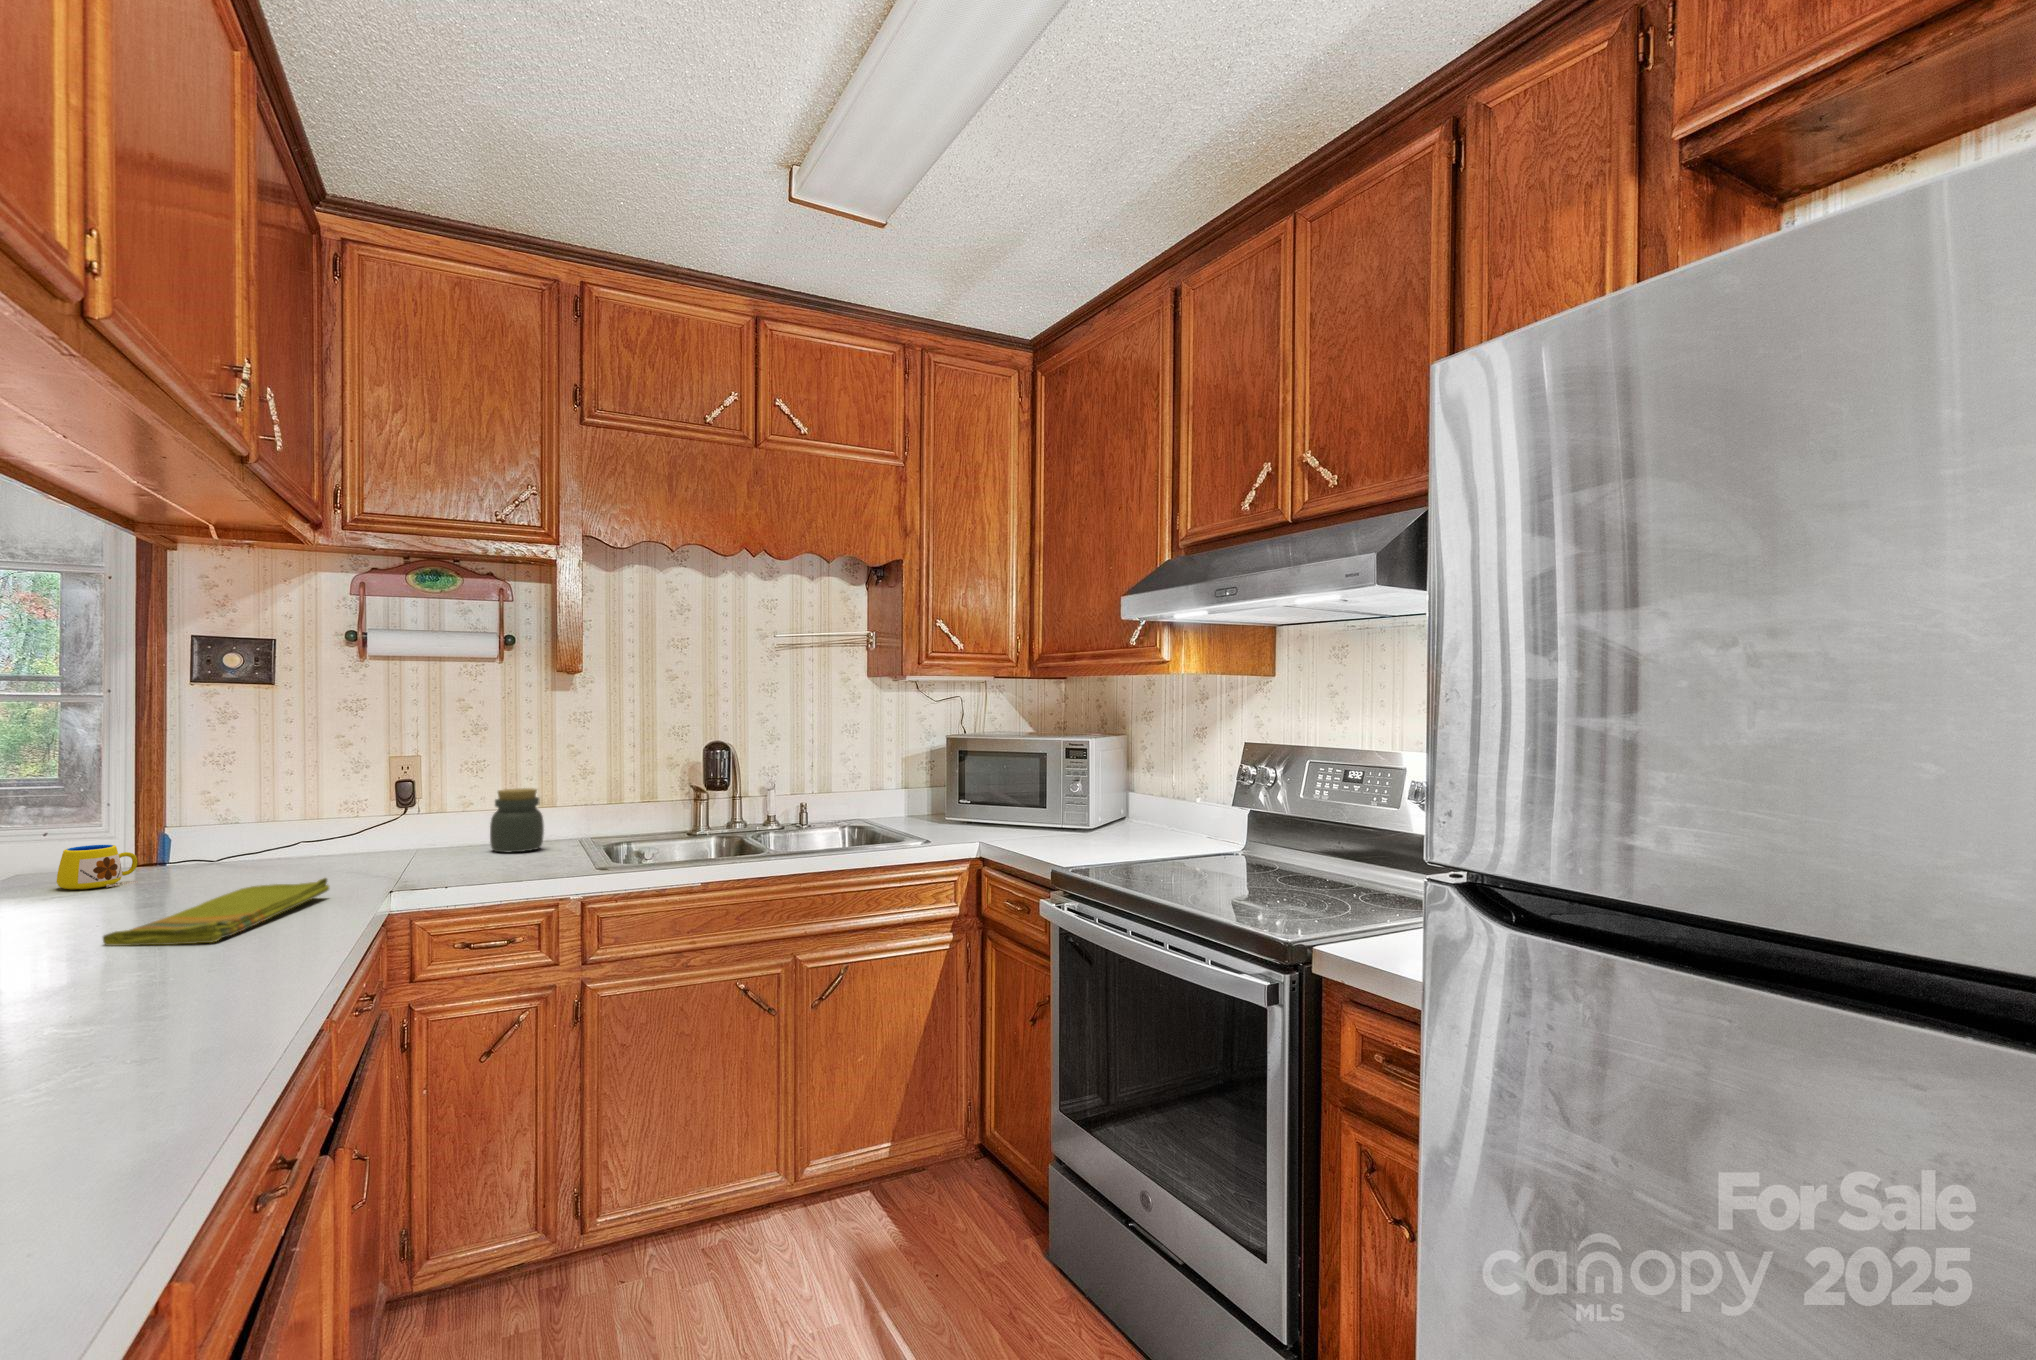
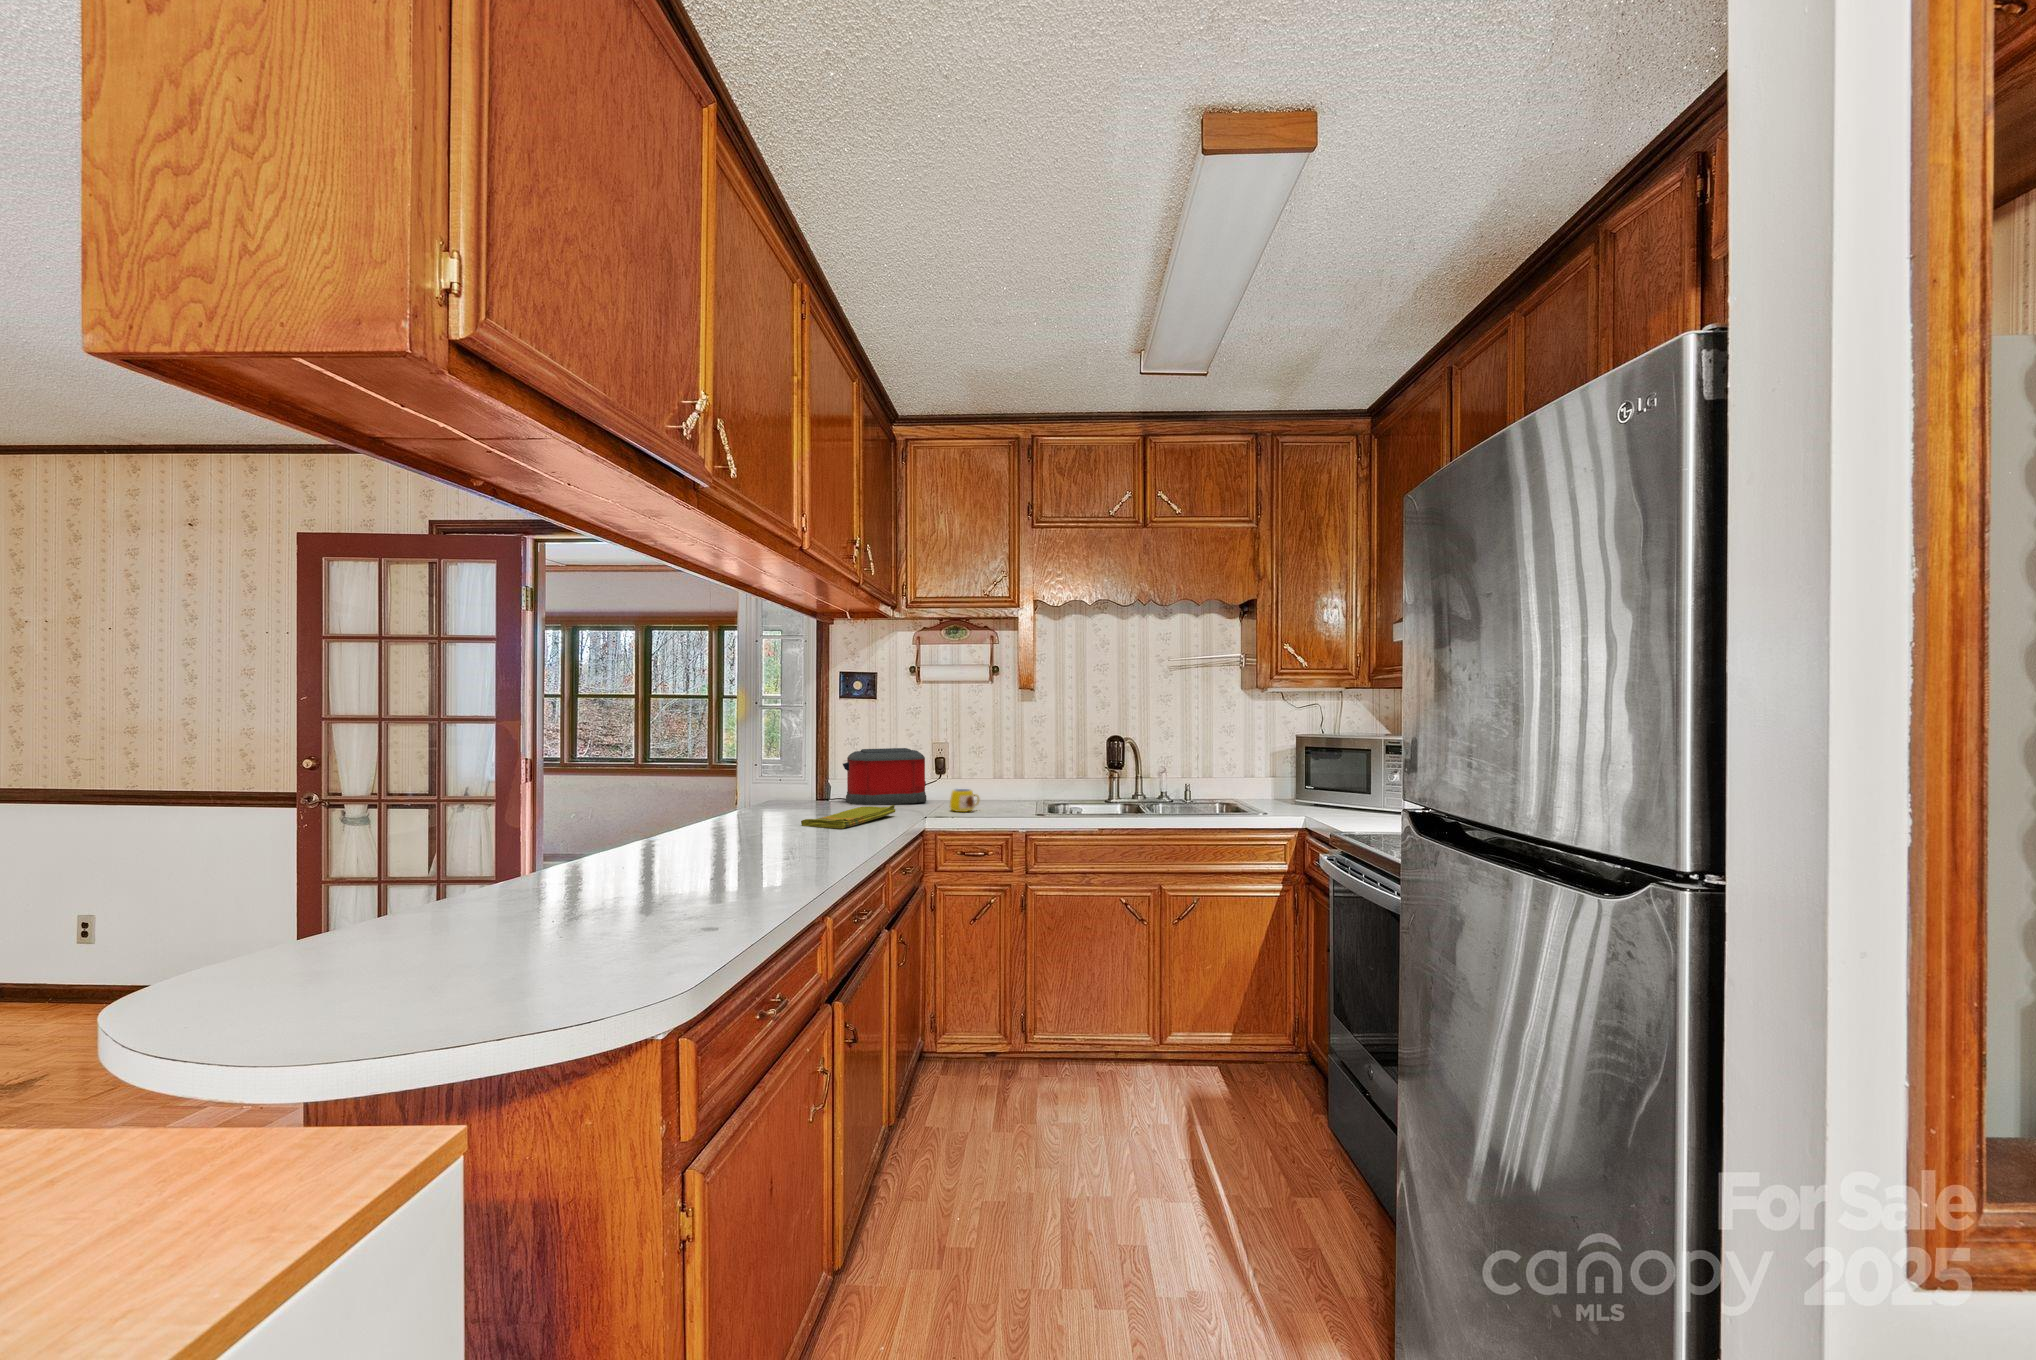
toaster: none [199,772,381,880] -> present [843,748,926,805]
jar: present [490,788,544,852] -> none [985,763,1015,803]
mug: present [57,845,138,889] -> present [950,789,981,812]

